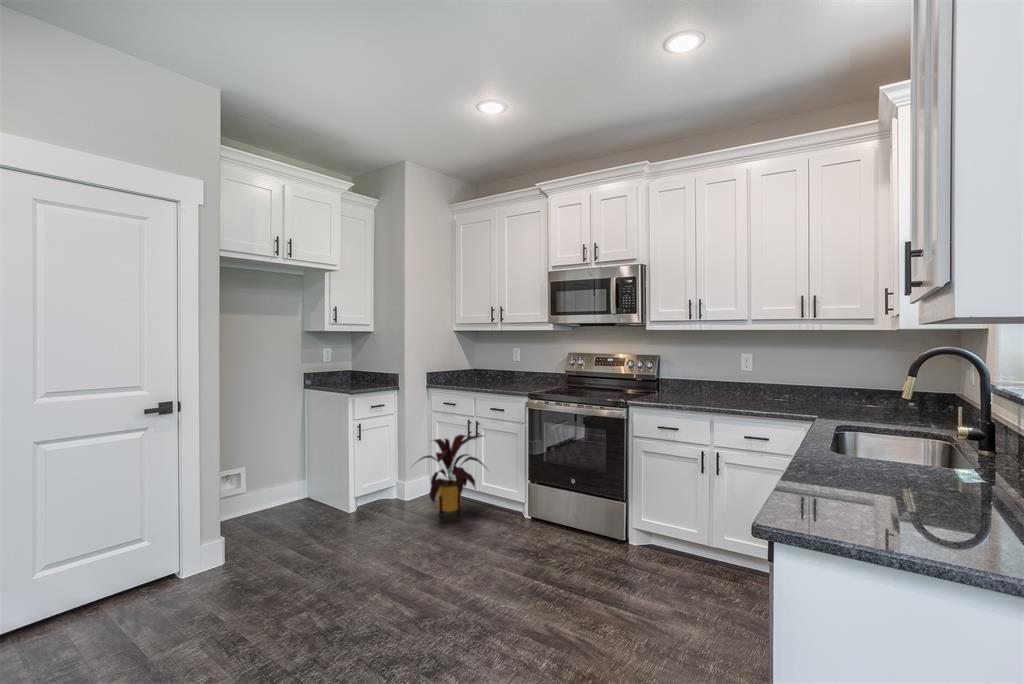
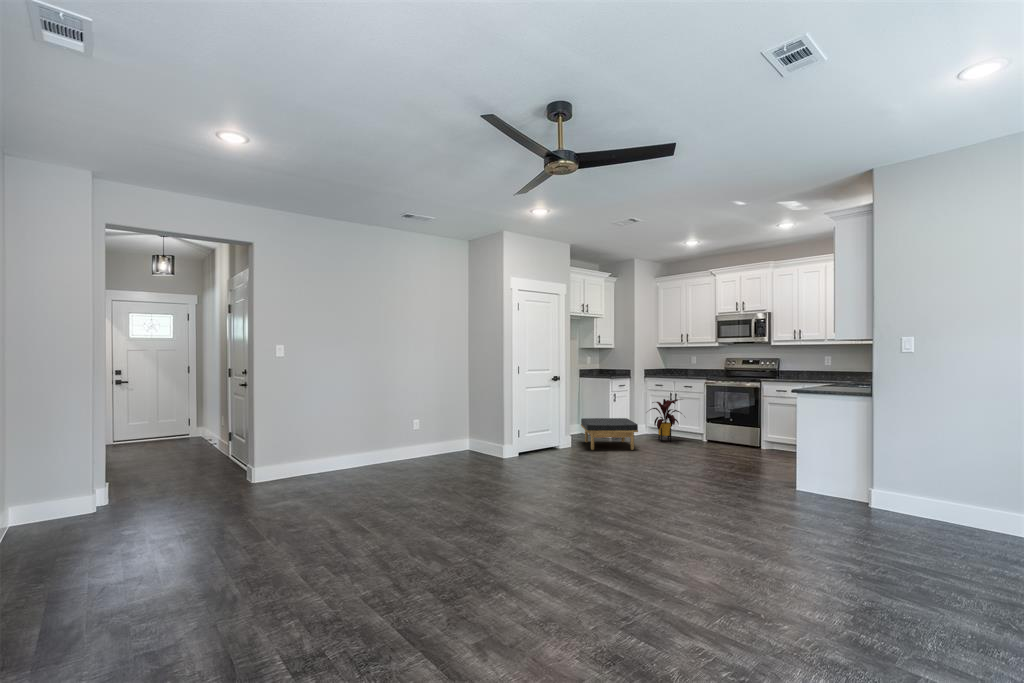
ottoman: none [227,483,370,594] -> present [581,418,638,450]

